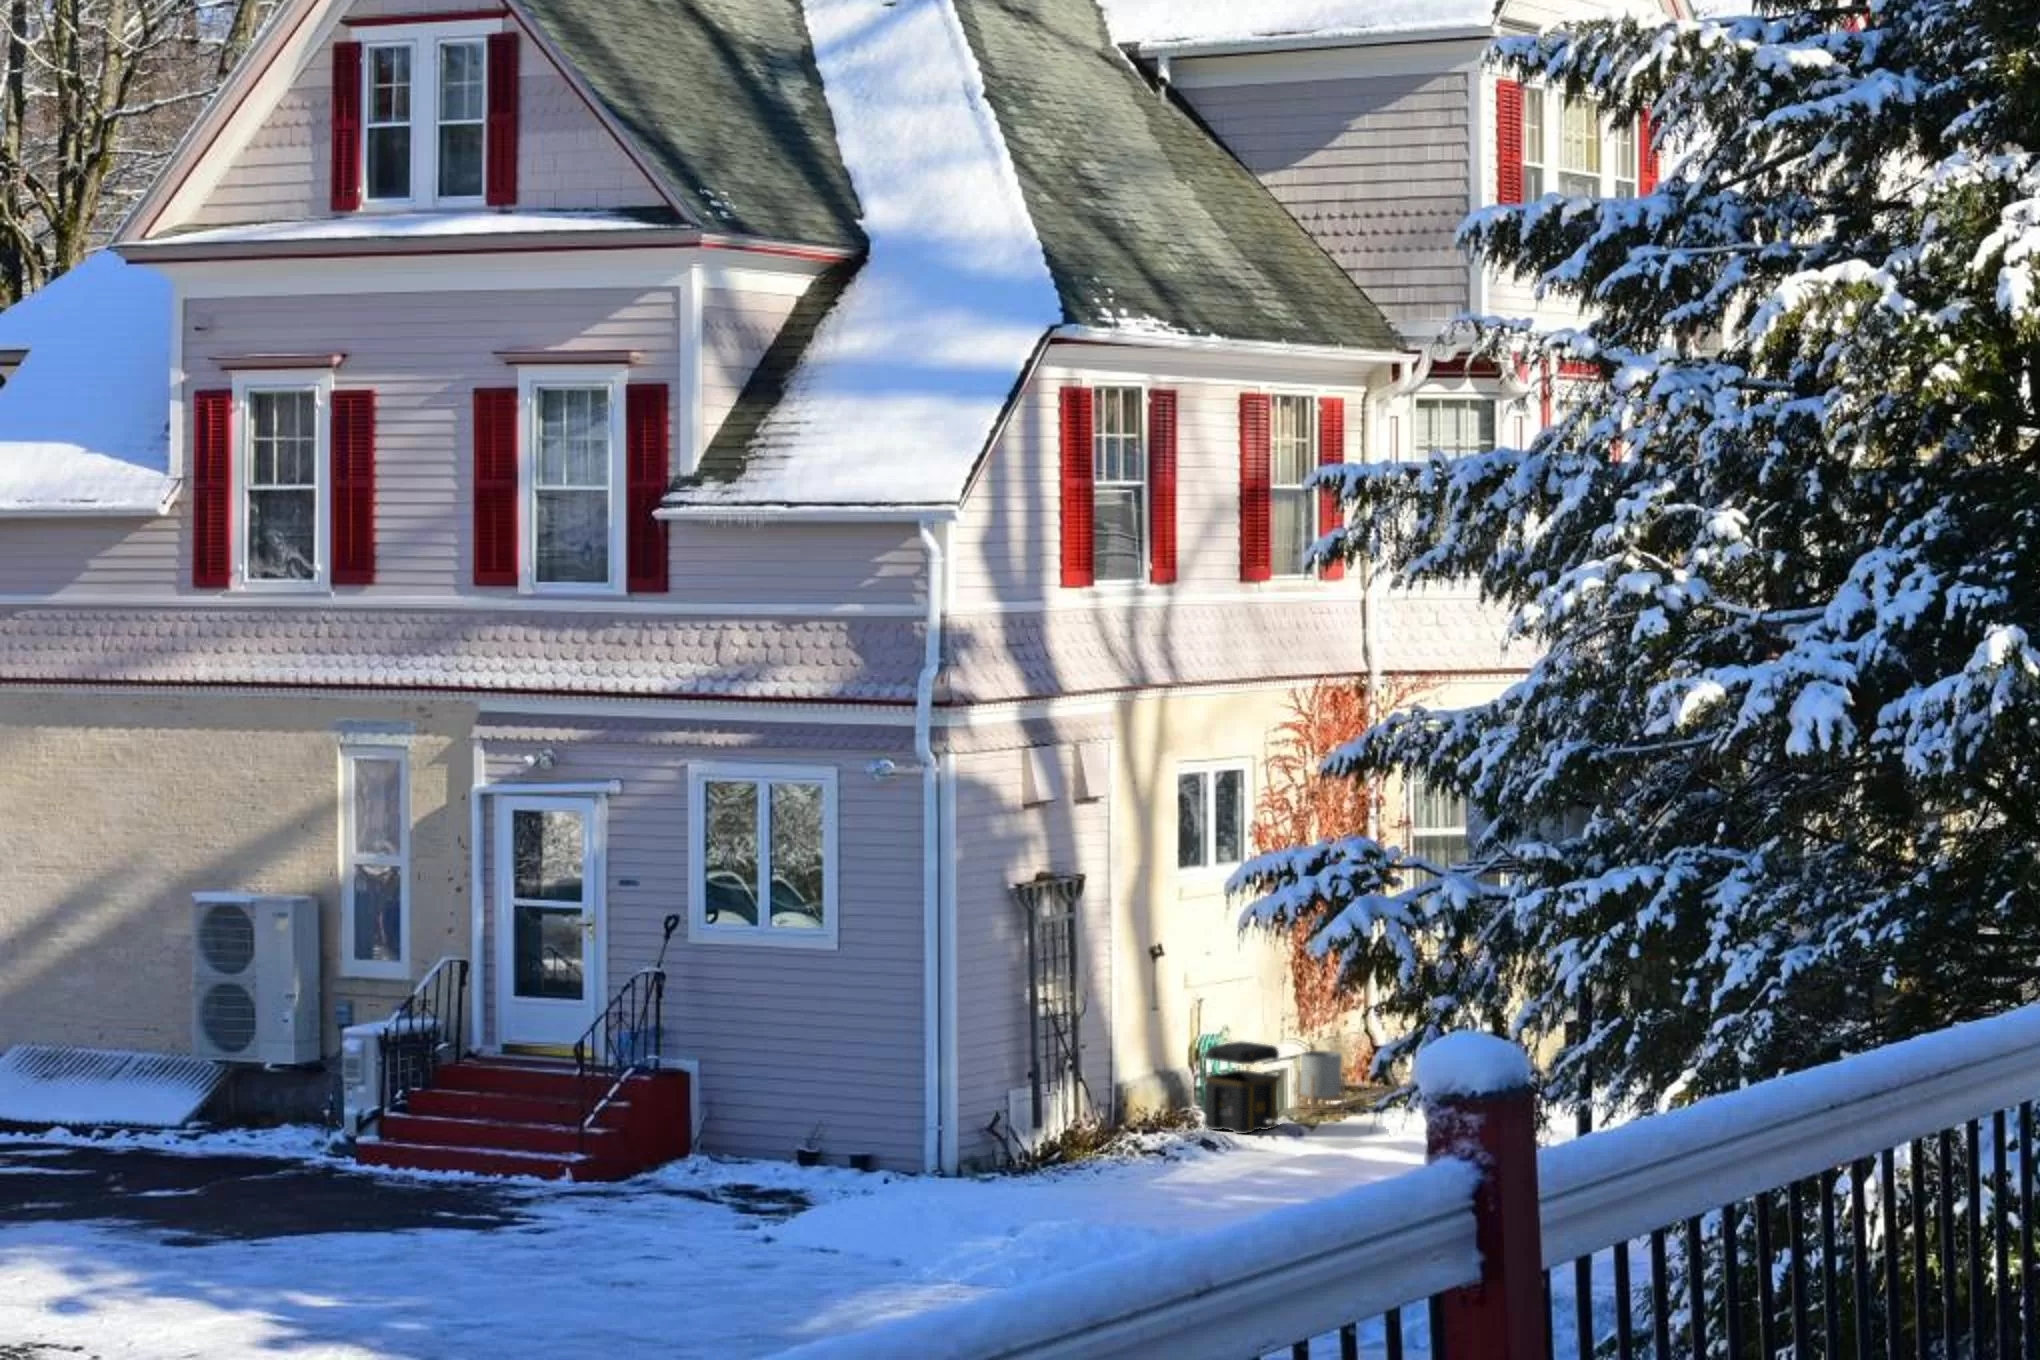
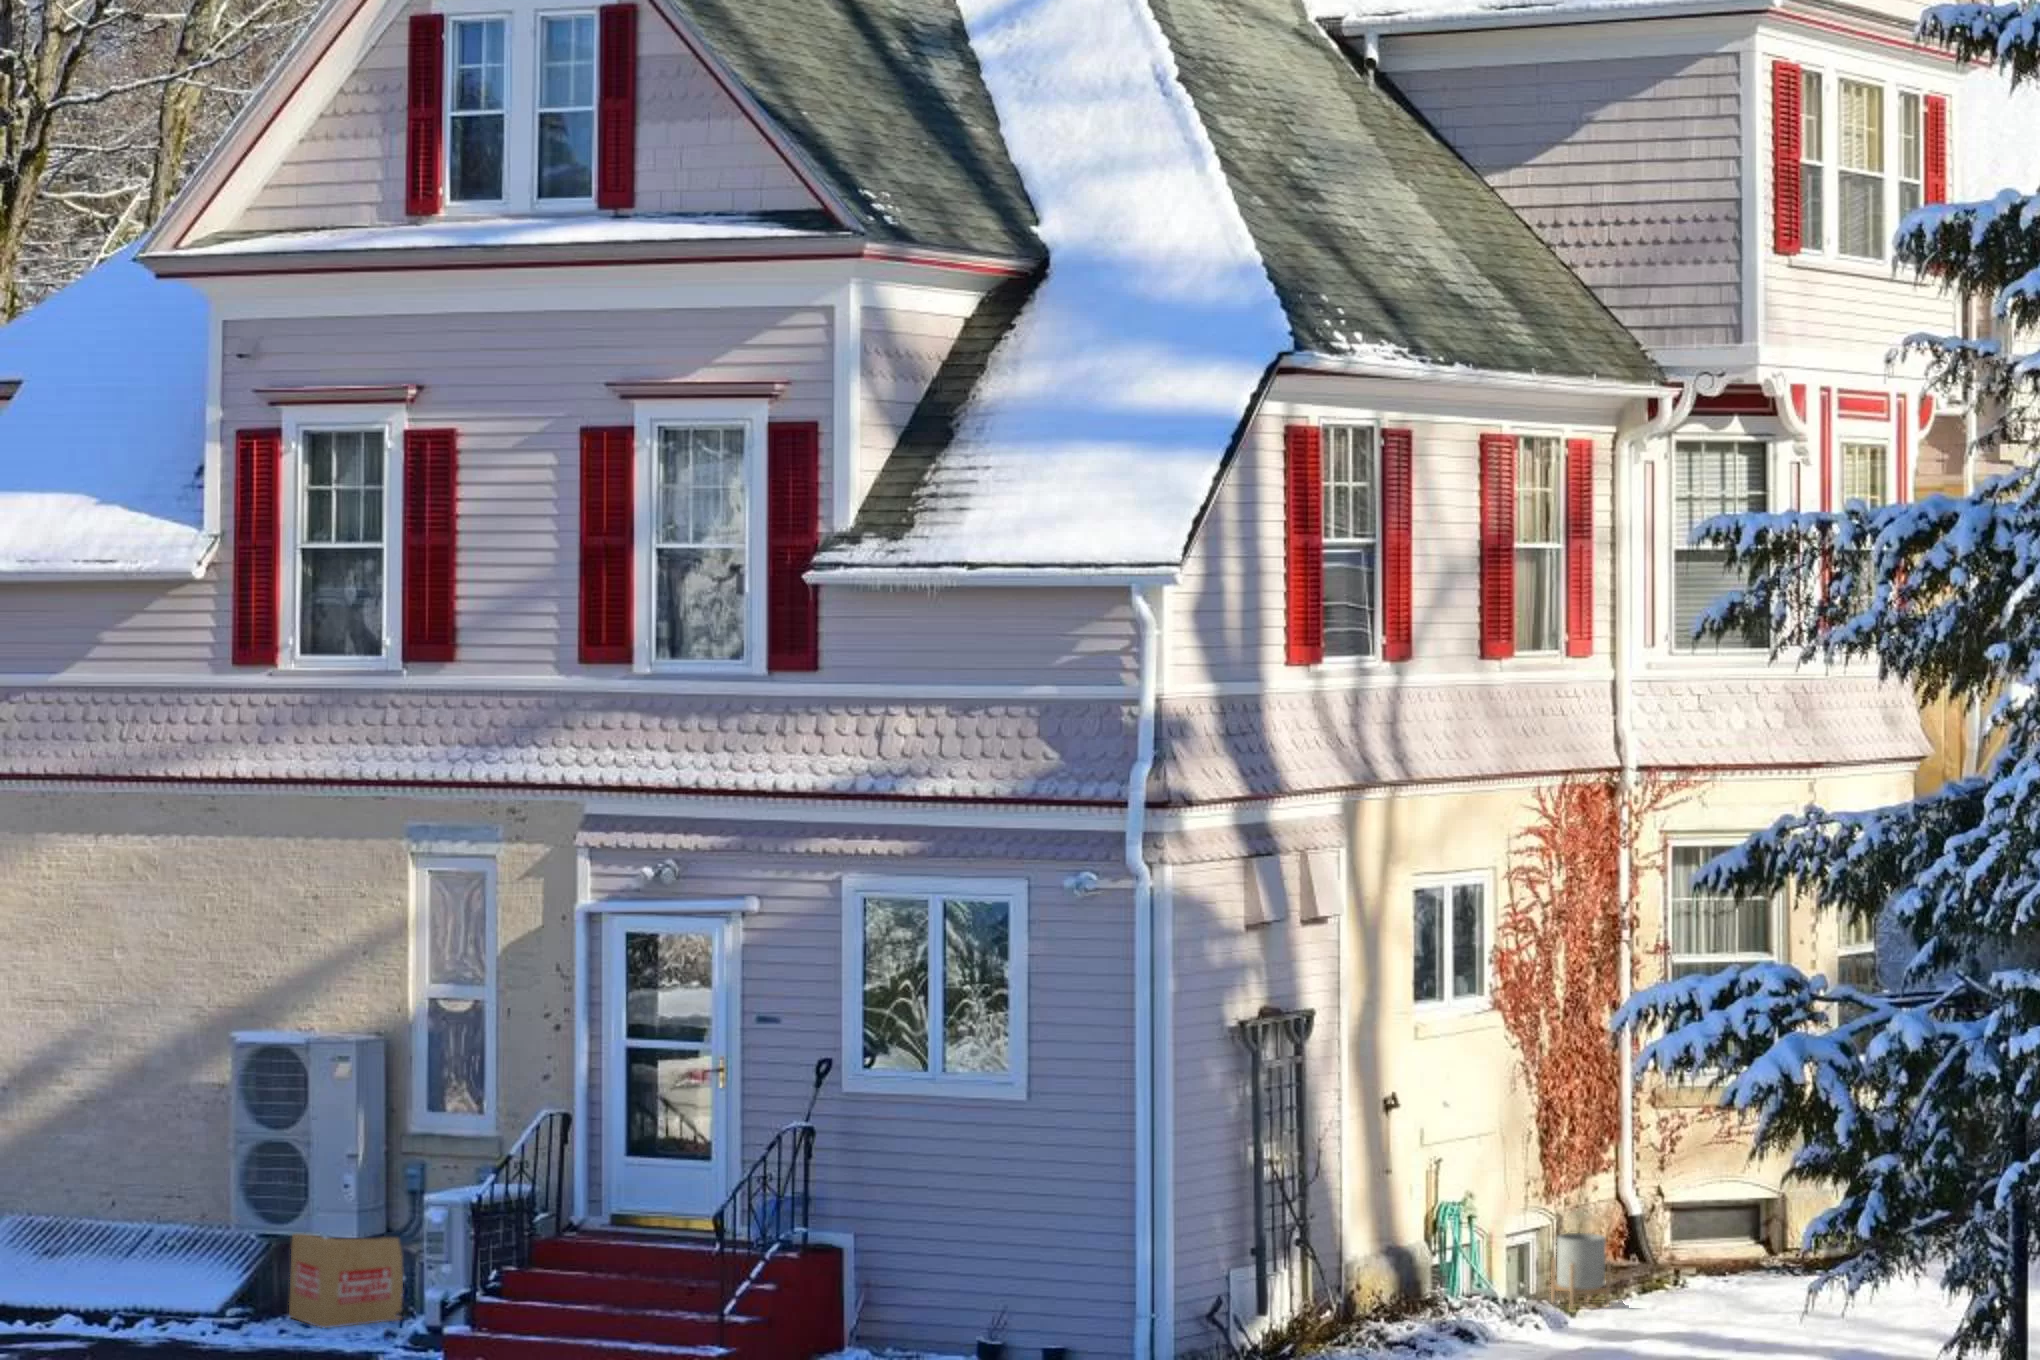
toolbox: present [1204,1042,1280,1134] -> none [1449,1220,1541,1332]
cardboard box: none [242,1053,337,1138] -> present [289,1234,404,1328]

